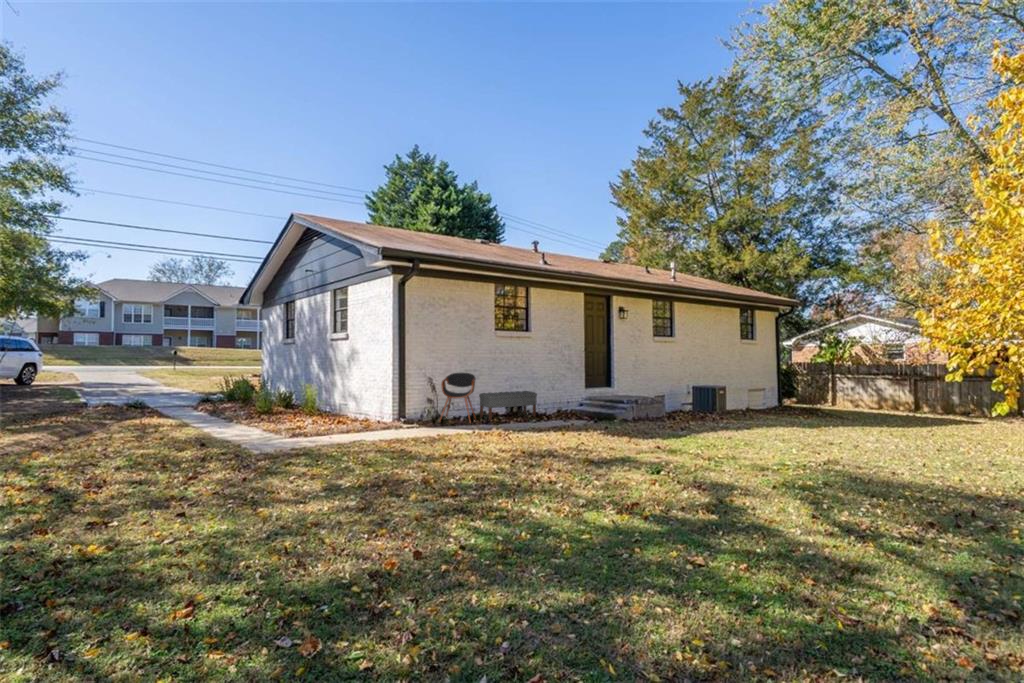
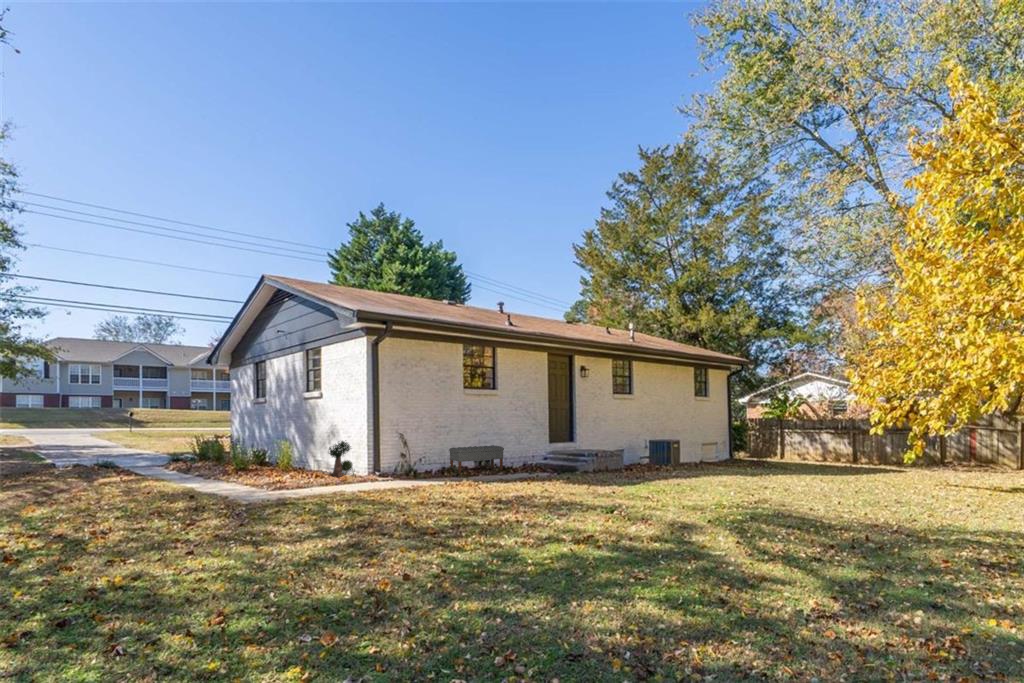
chair: present [439,373,476,424] -> none [411,428,447,477]
potted plant: none [351,385,380,423] -> present [329,441,354,477]

